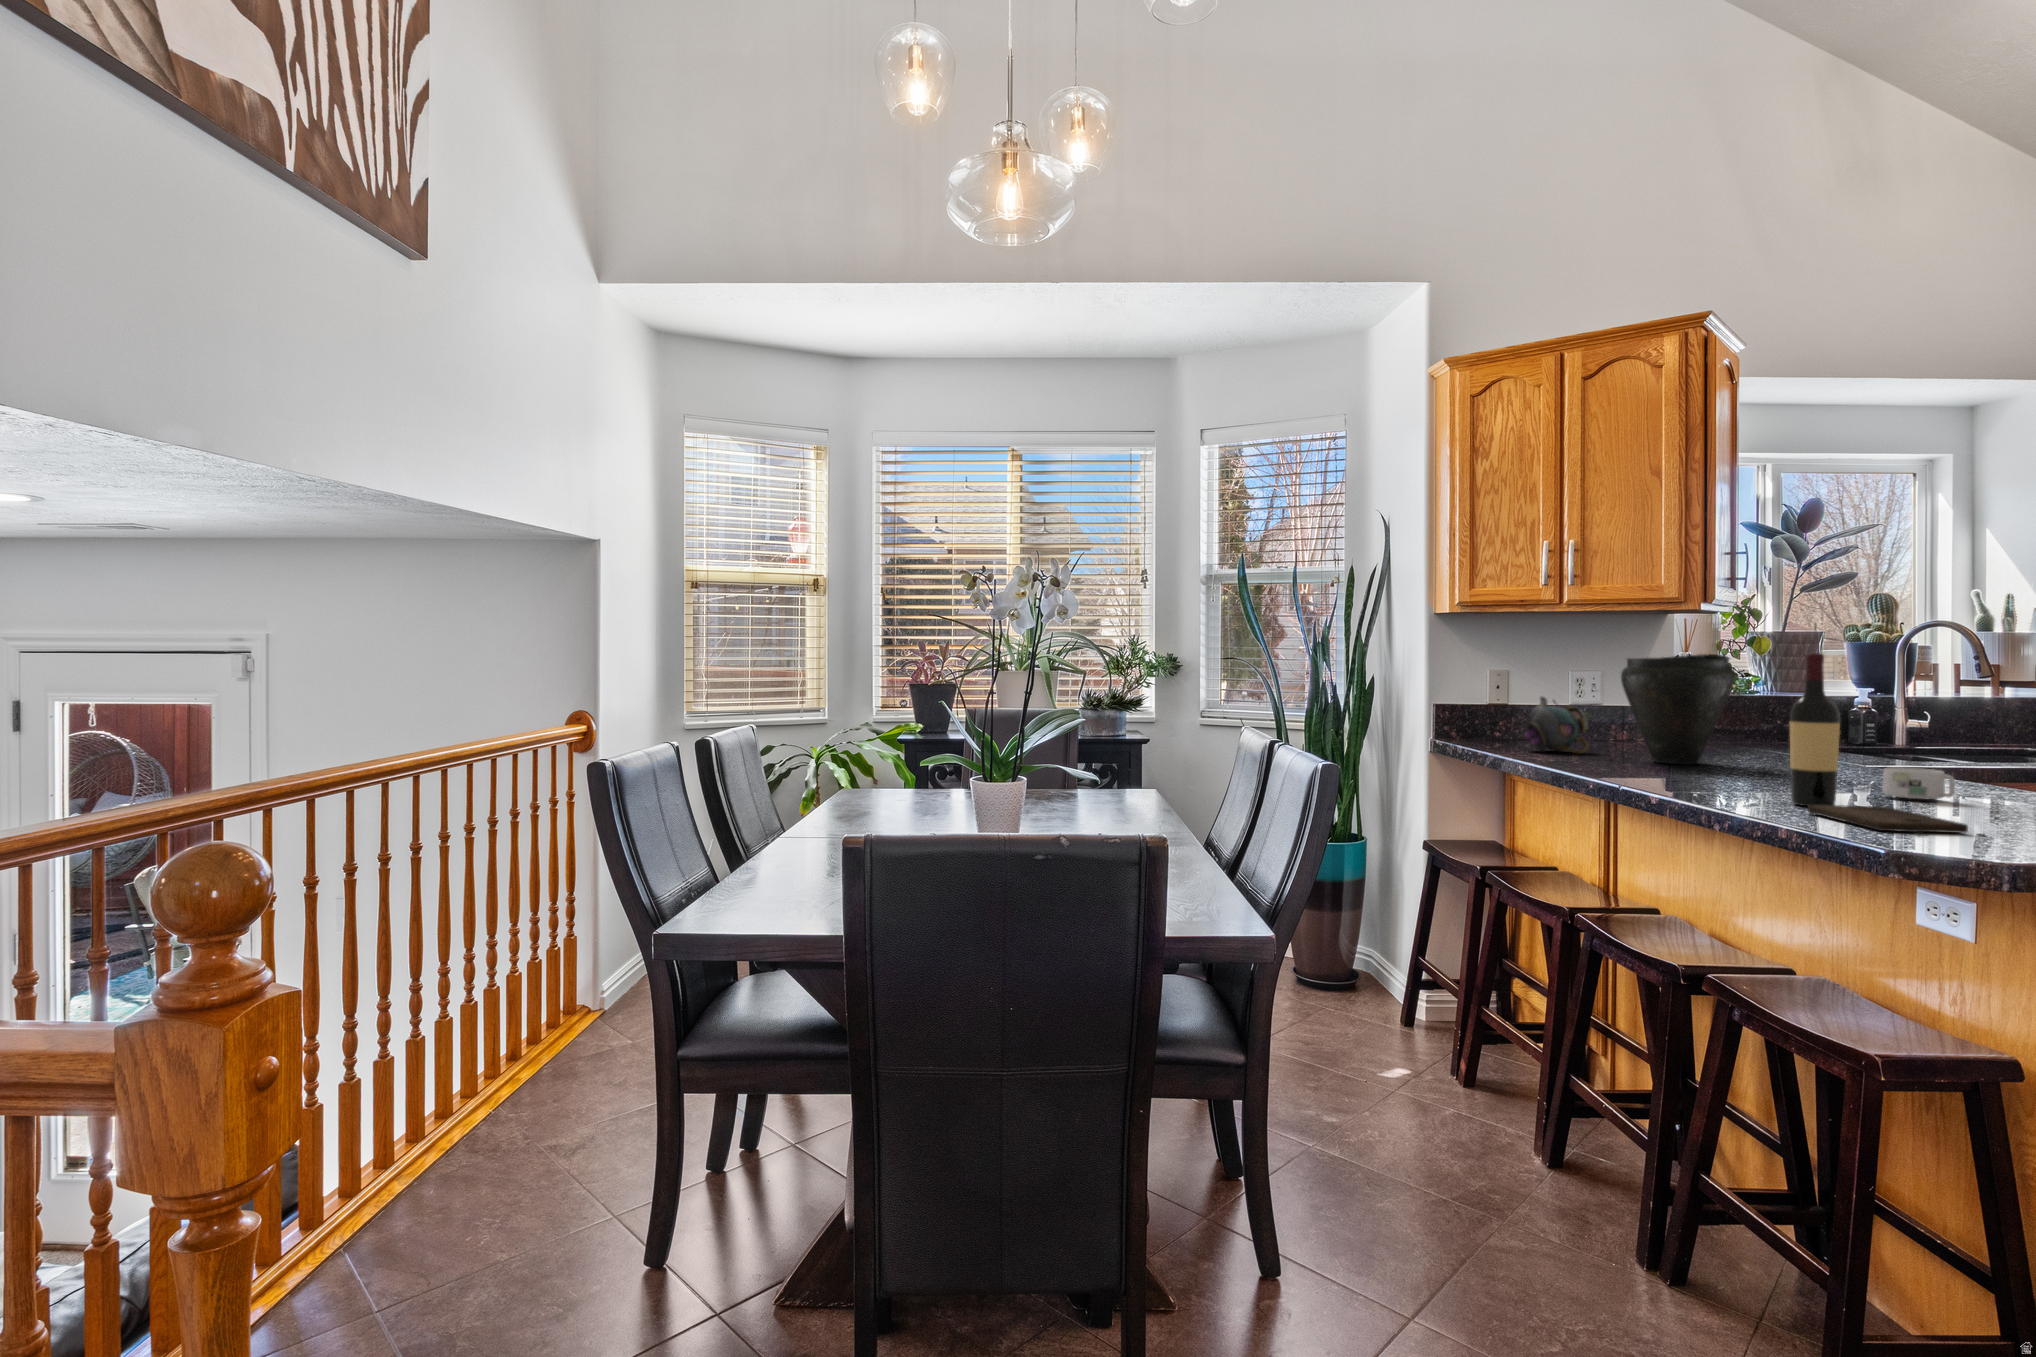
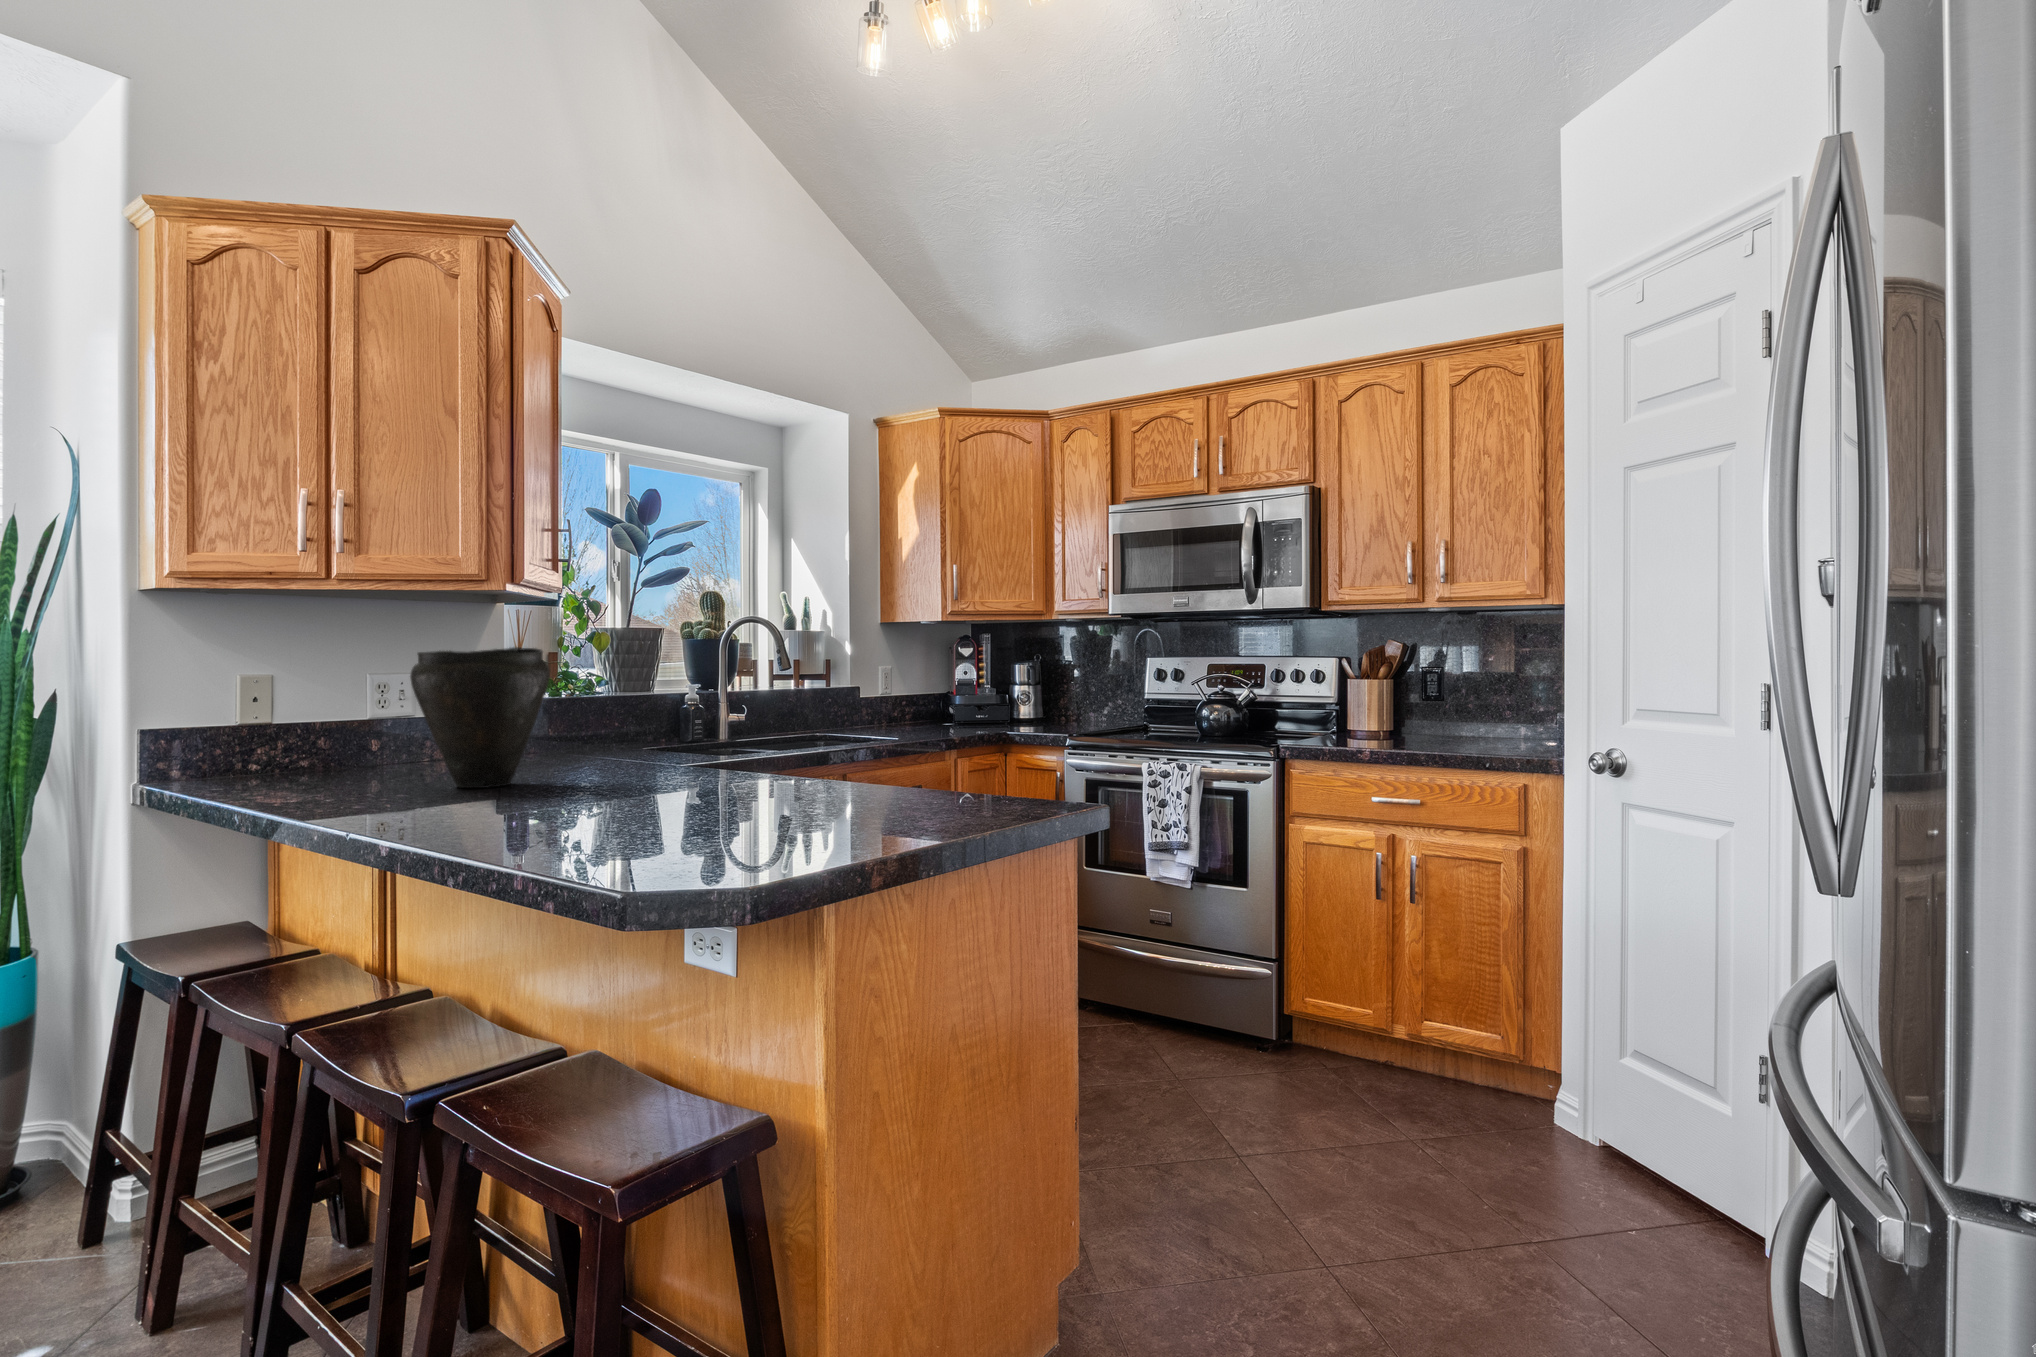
wine bottle: present [1790,653,1840,806] -> none [575,636,632,839]
teapot: present [1525,697,1592,754] -> none [286,708,385,785]
mug: present [1883,767,1955,799] -> none [687,773,754,810]
cutting board: present [1808,805,1968,833] -> none [590,830,755,870]

